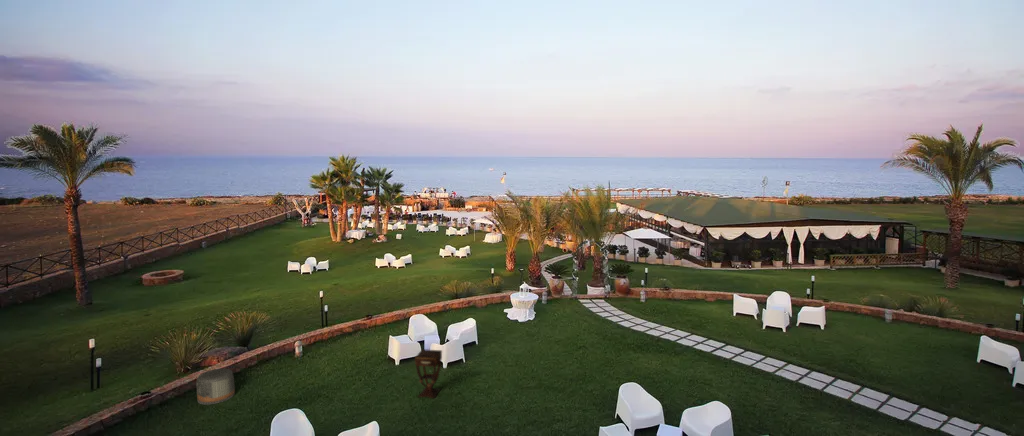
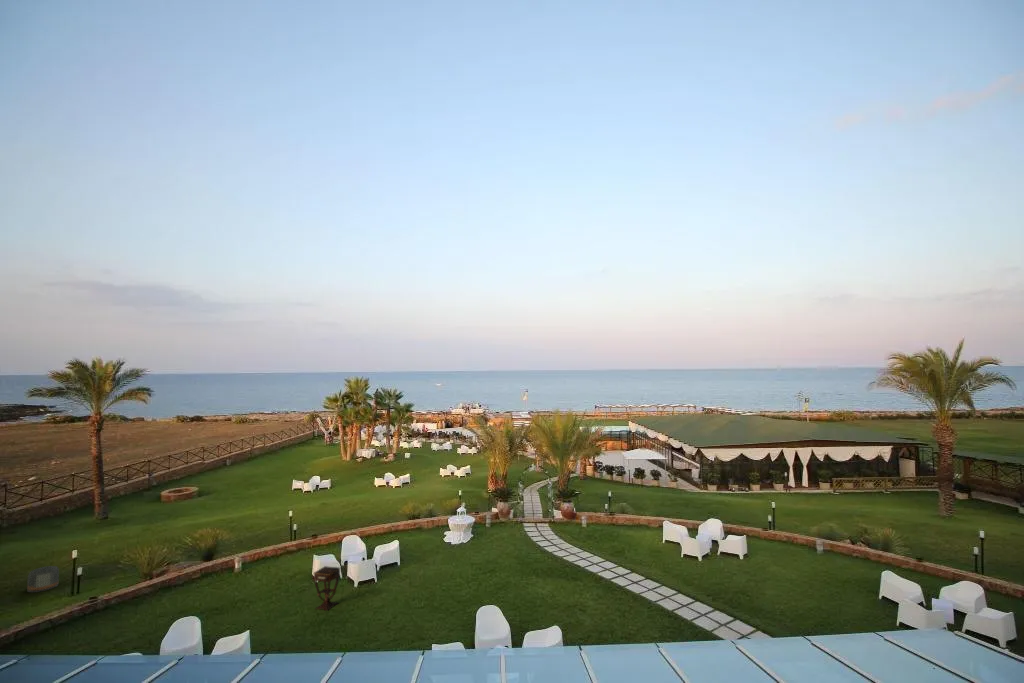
pouf: present [196,368,235,404] -> present [27,566,59,592]

